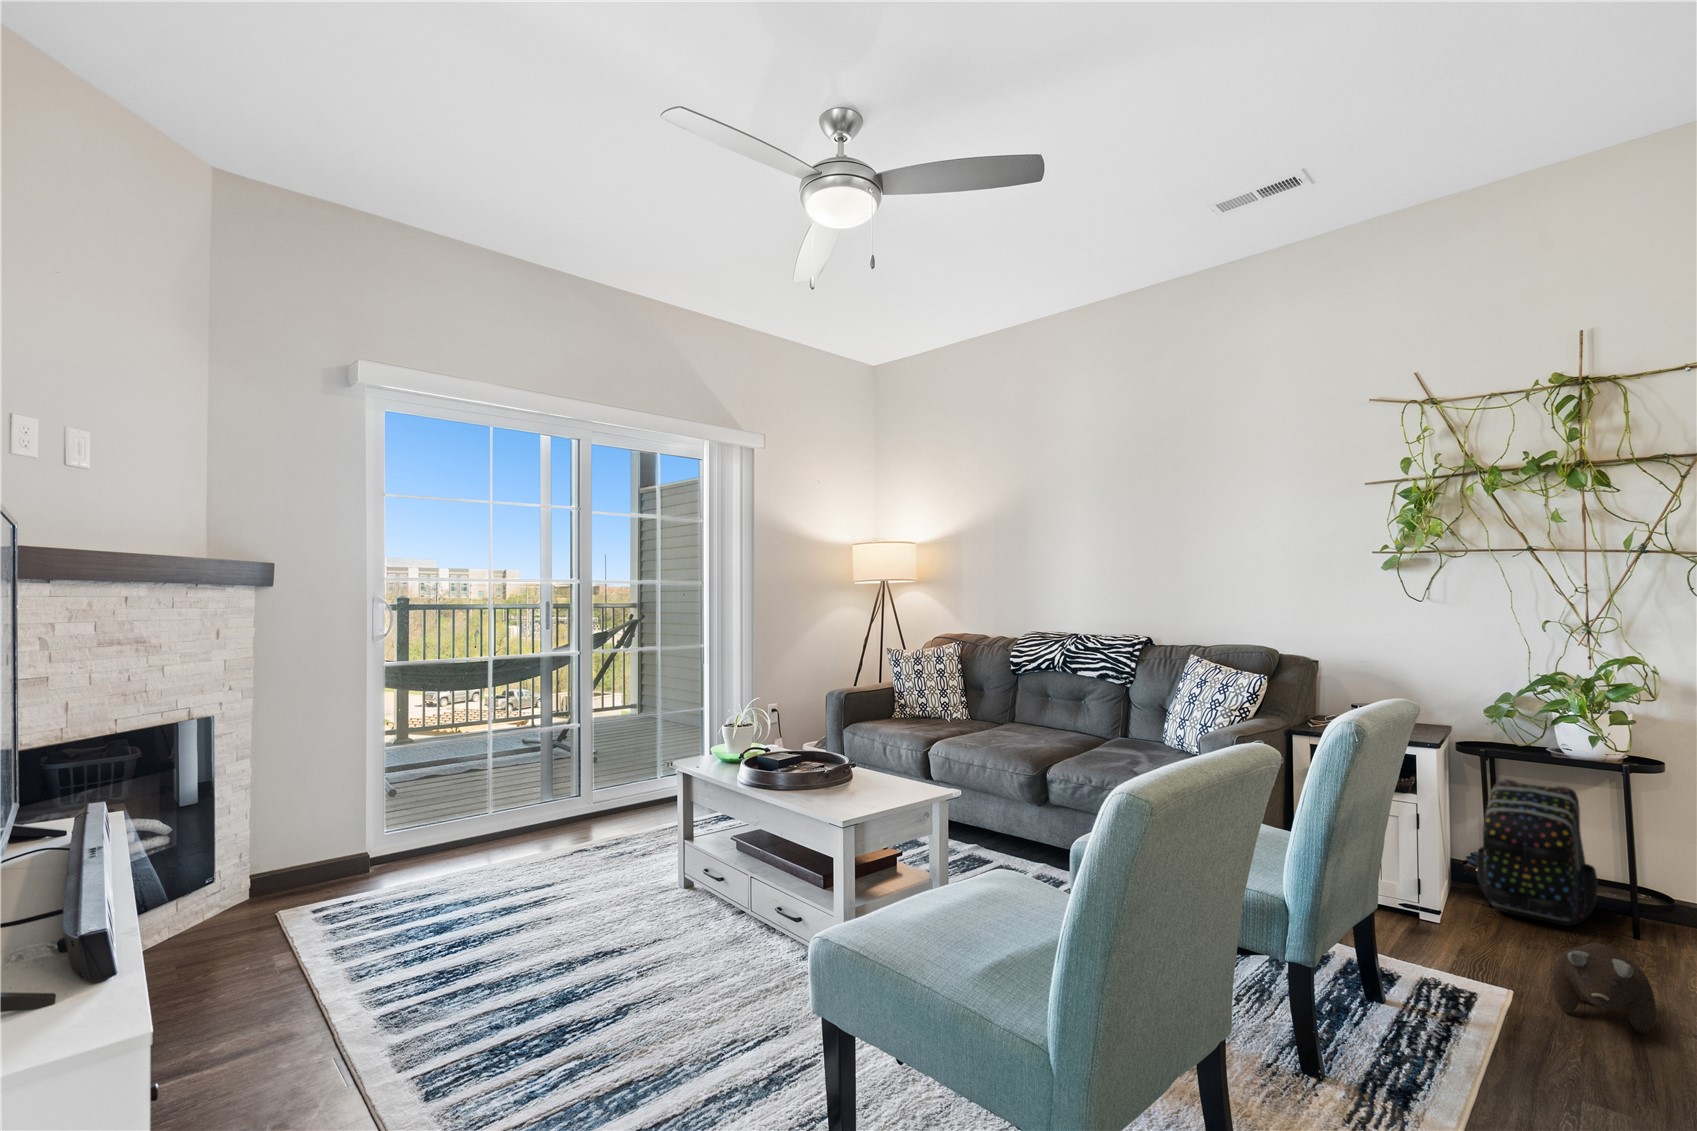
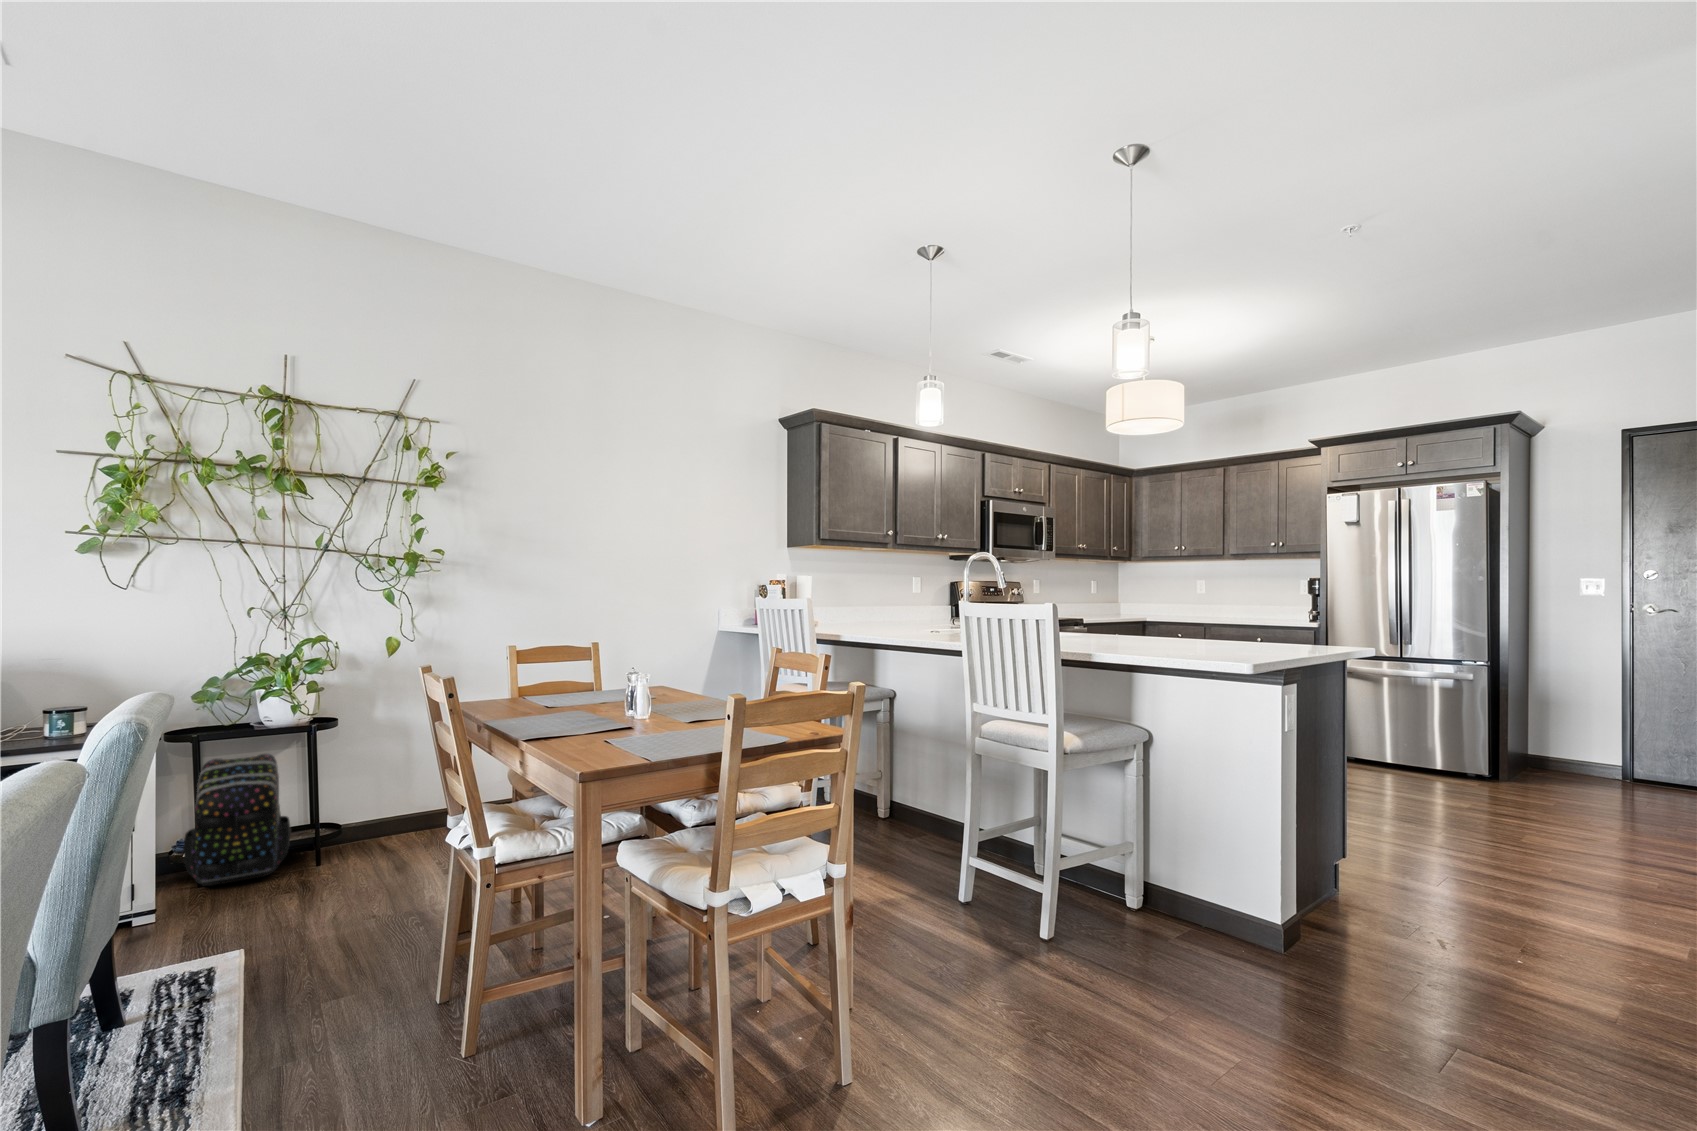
plush toy: present [1552,943,1656,1033] -> none [280,873,356,945]

